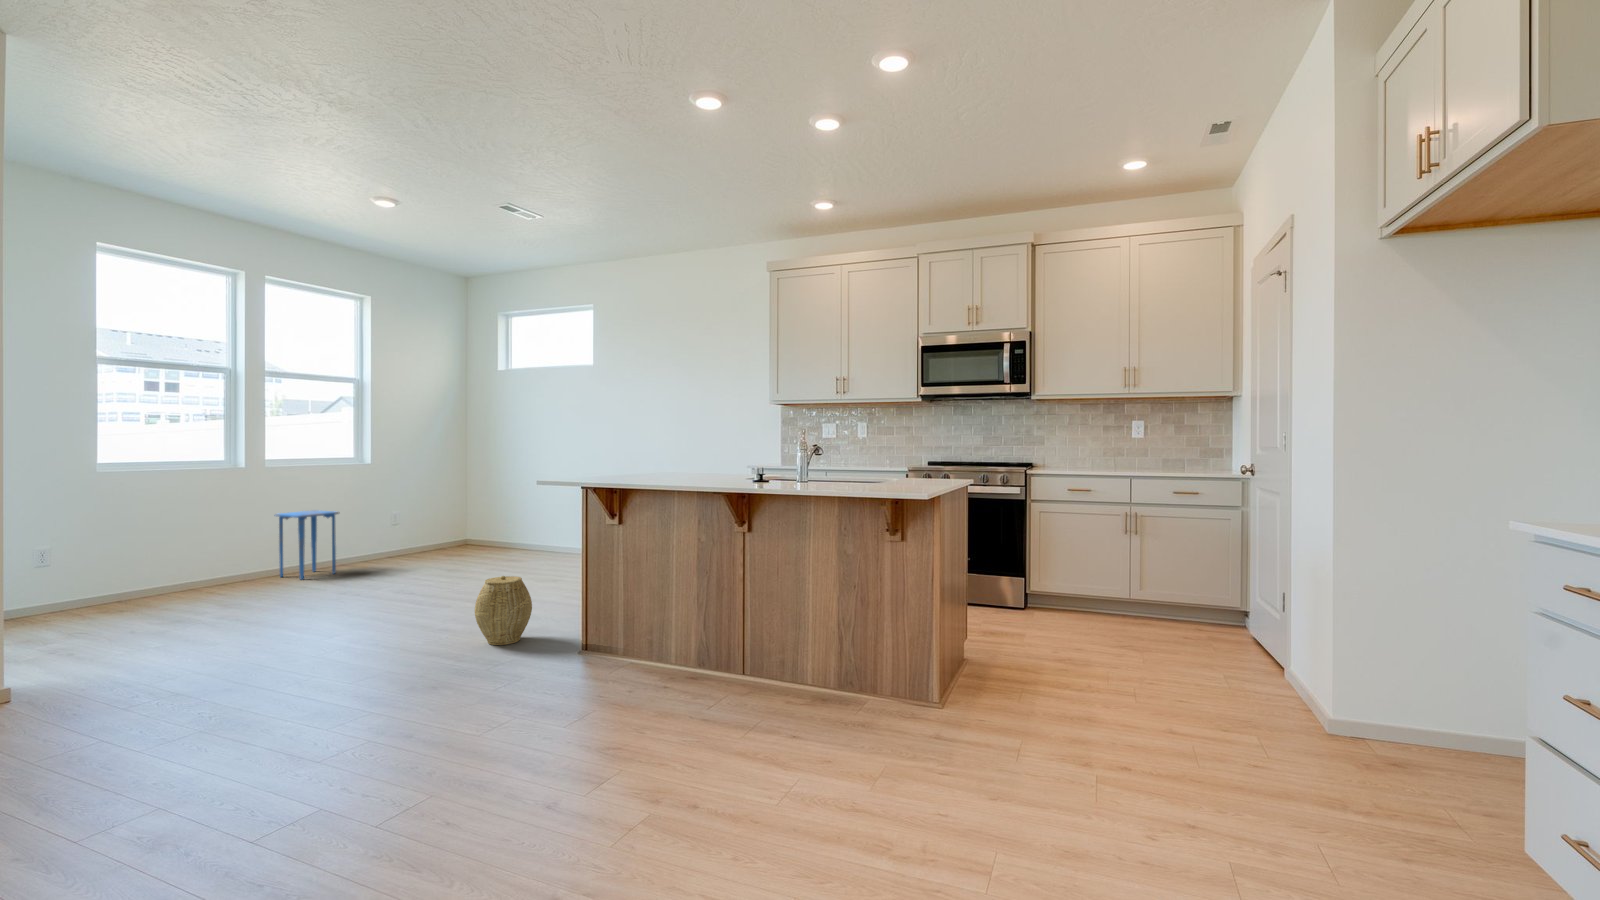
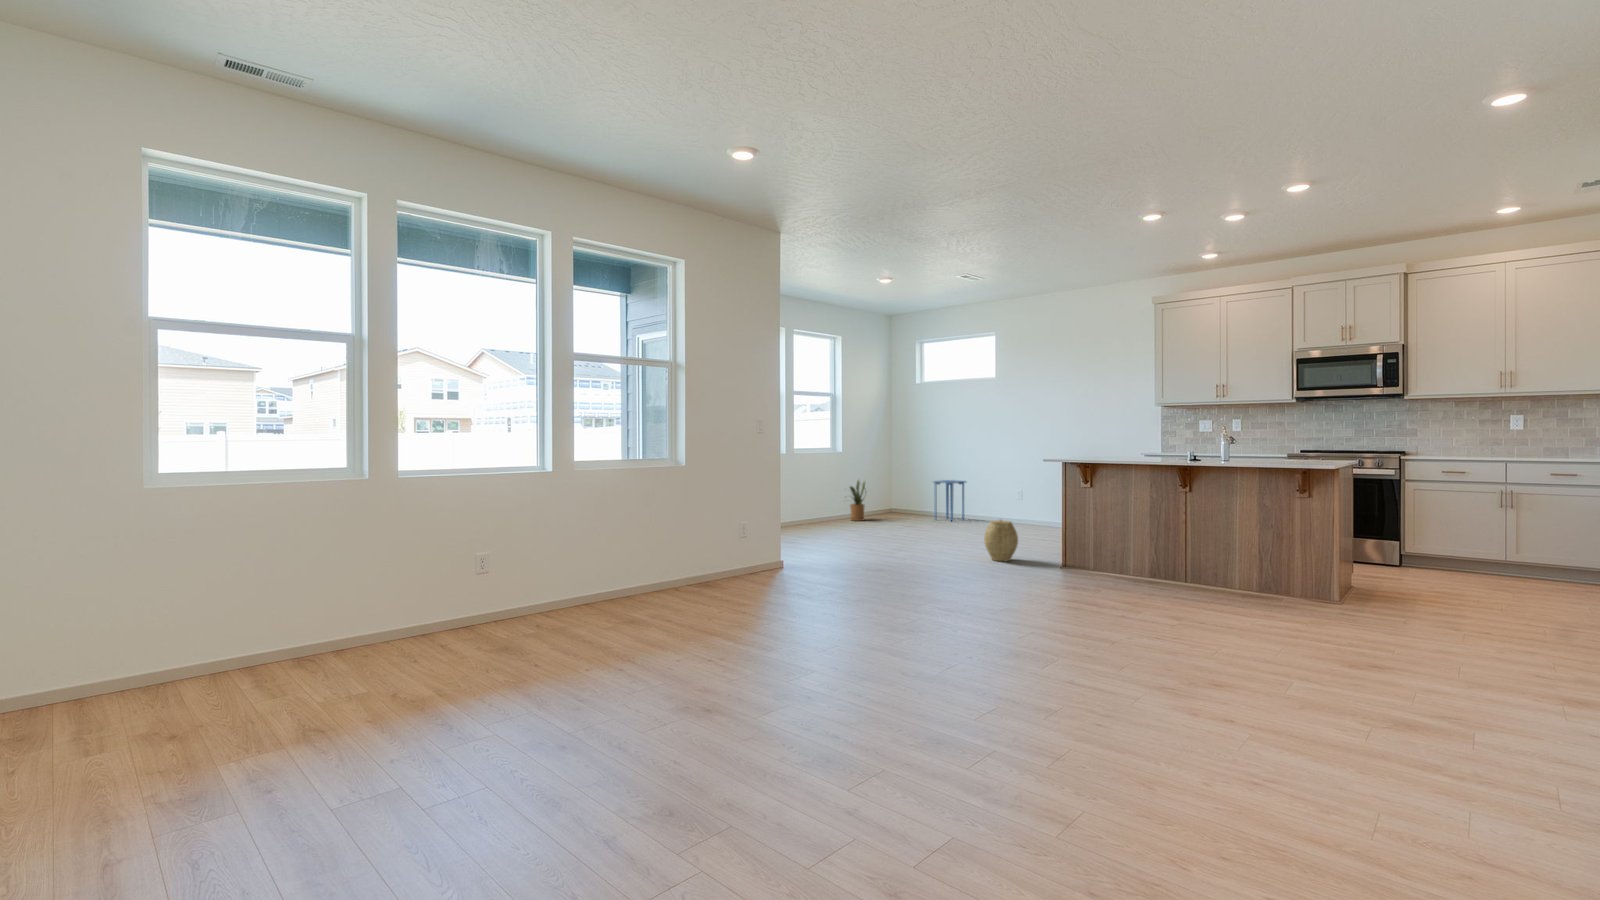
house plant: none [367,501,411,563] -> present [850,481,865,521]
side table: present [274,510,339,579] -> present [934,480,966,521]

